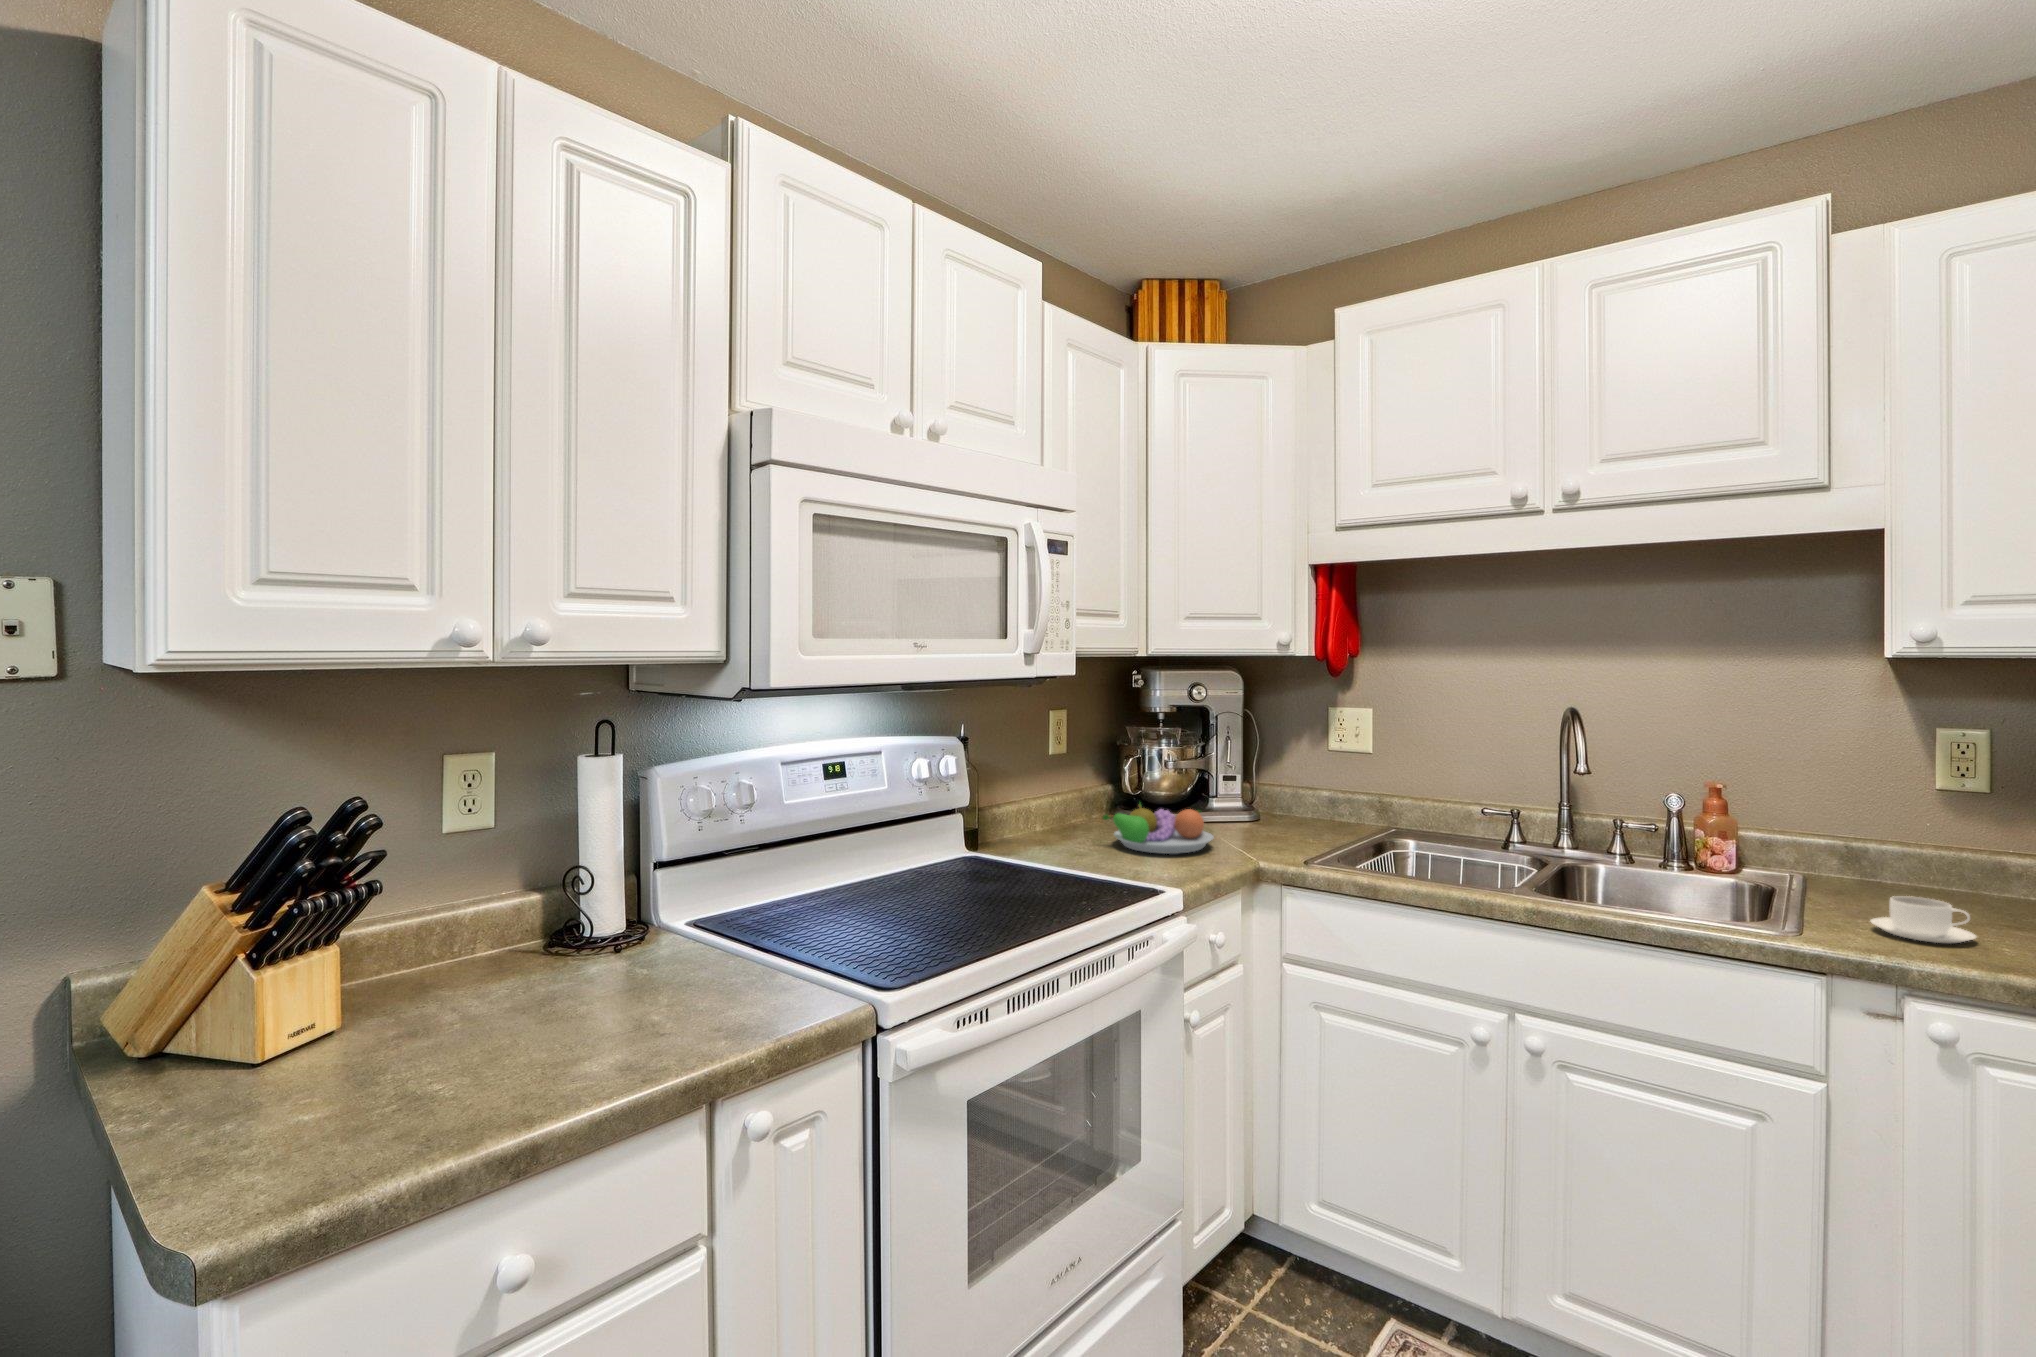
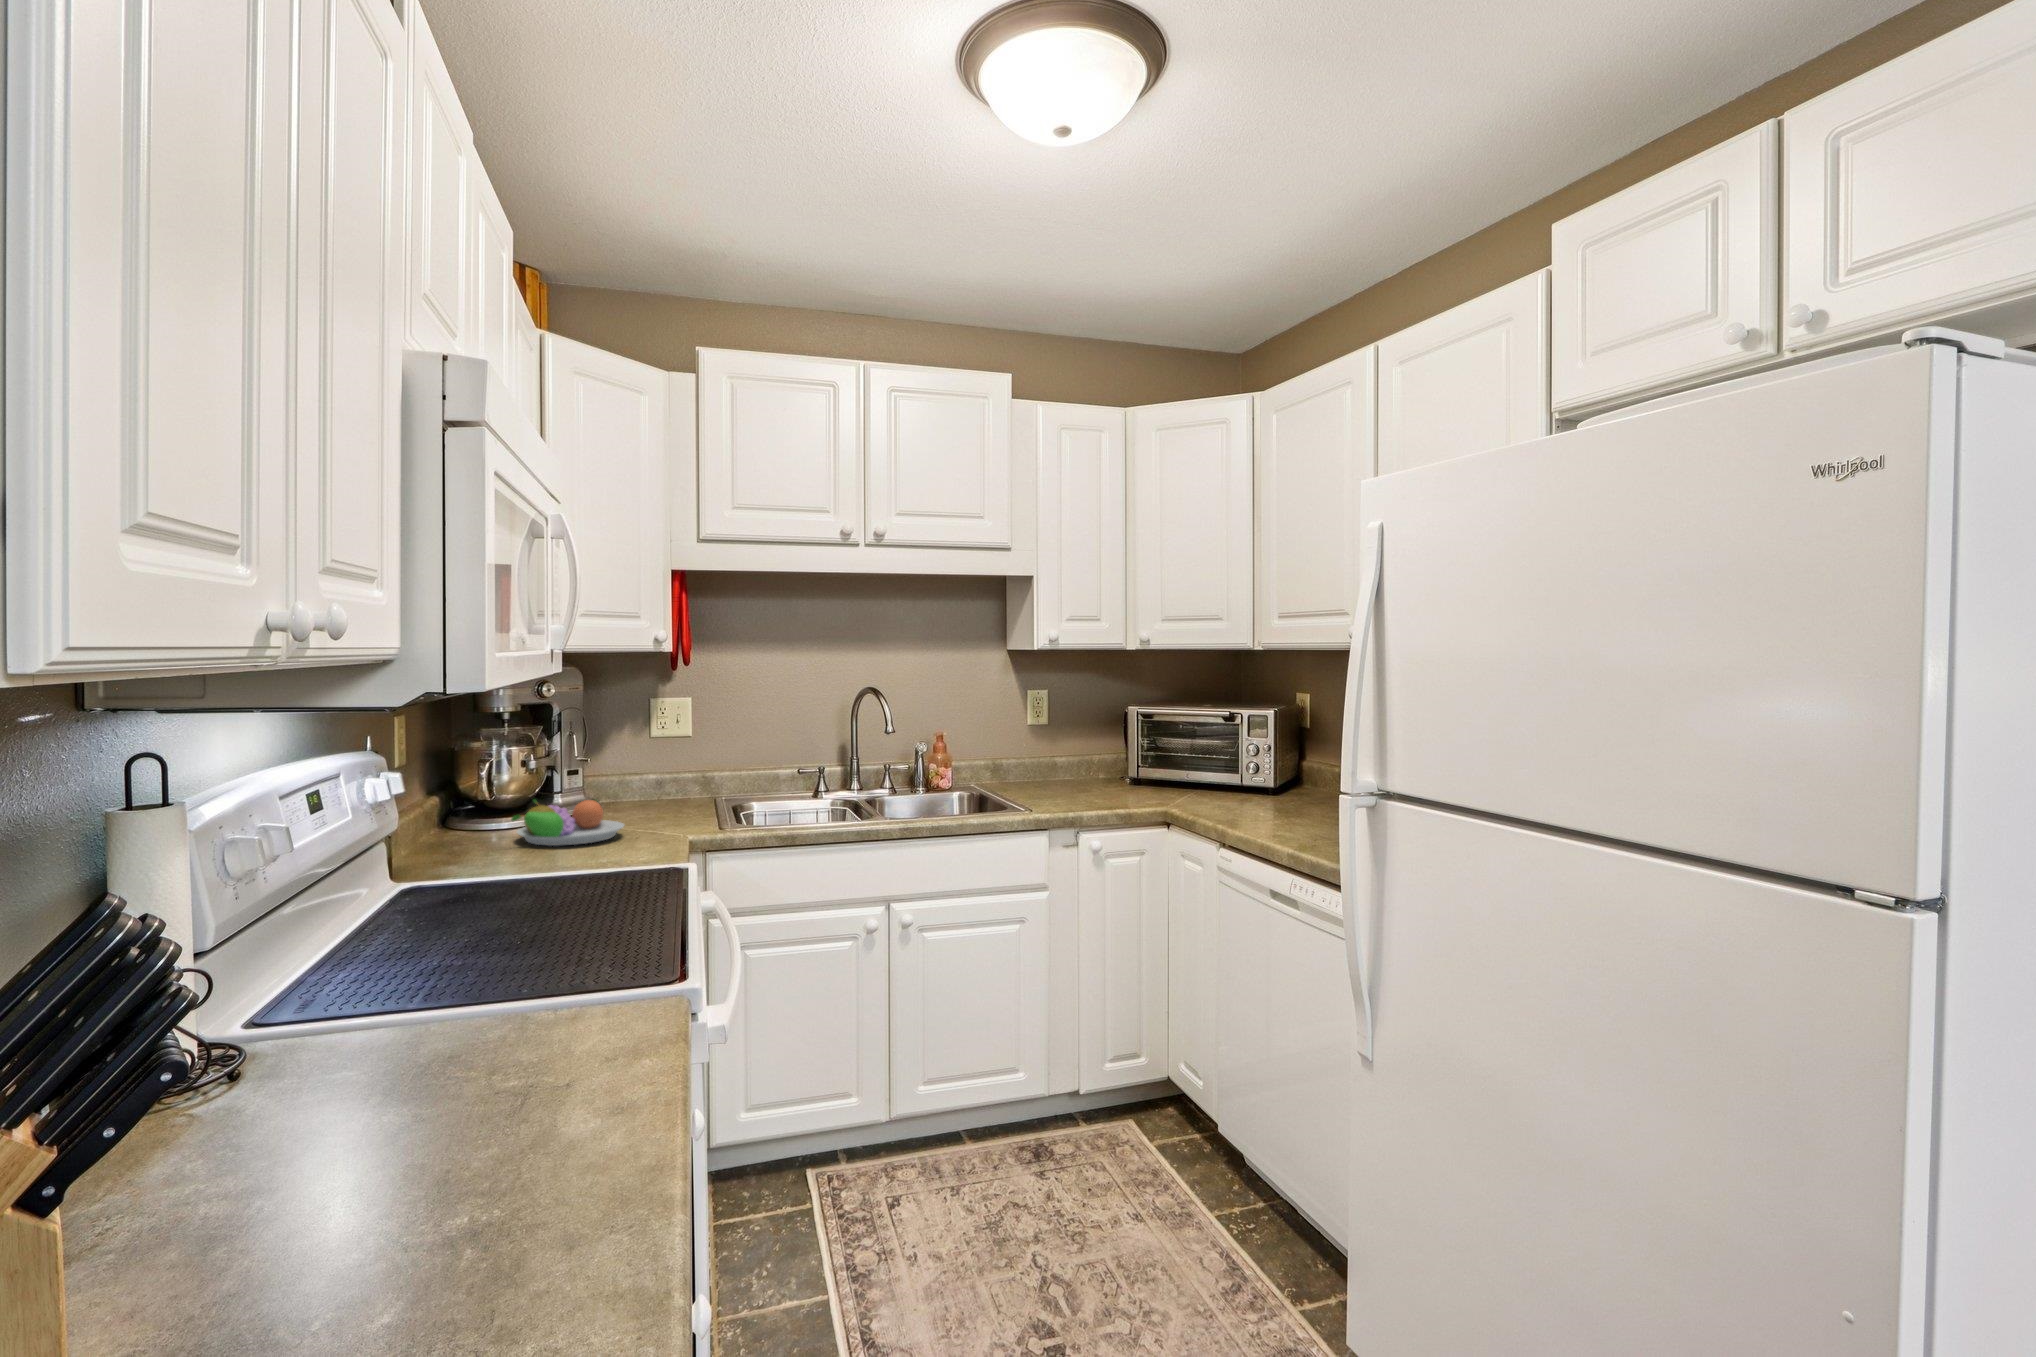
coffee cup: present [1871,896,1976,944] -> none [1046,783,1088,805]

